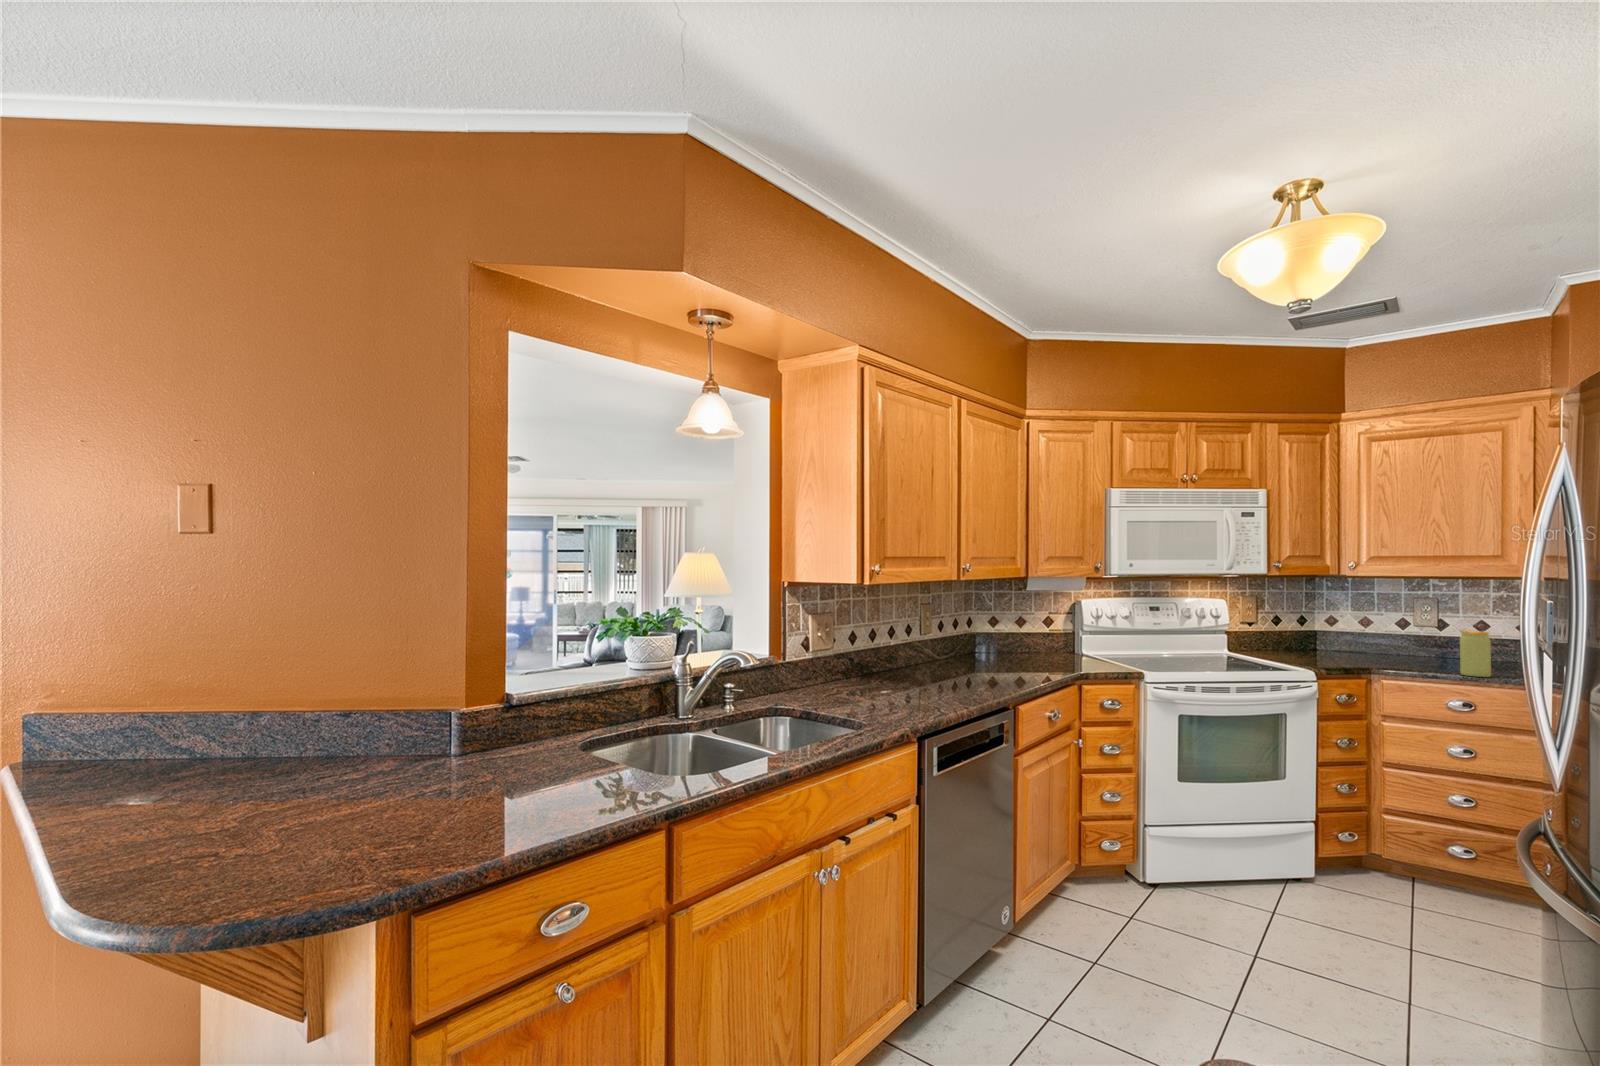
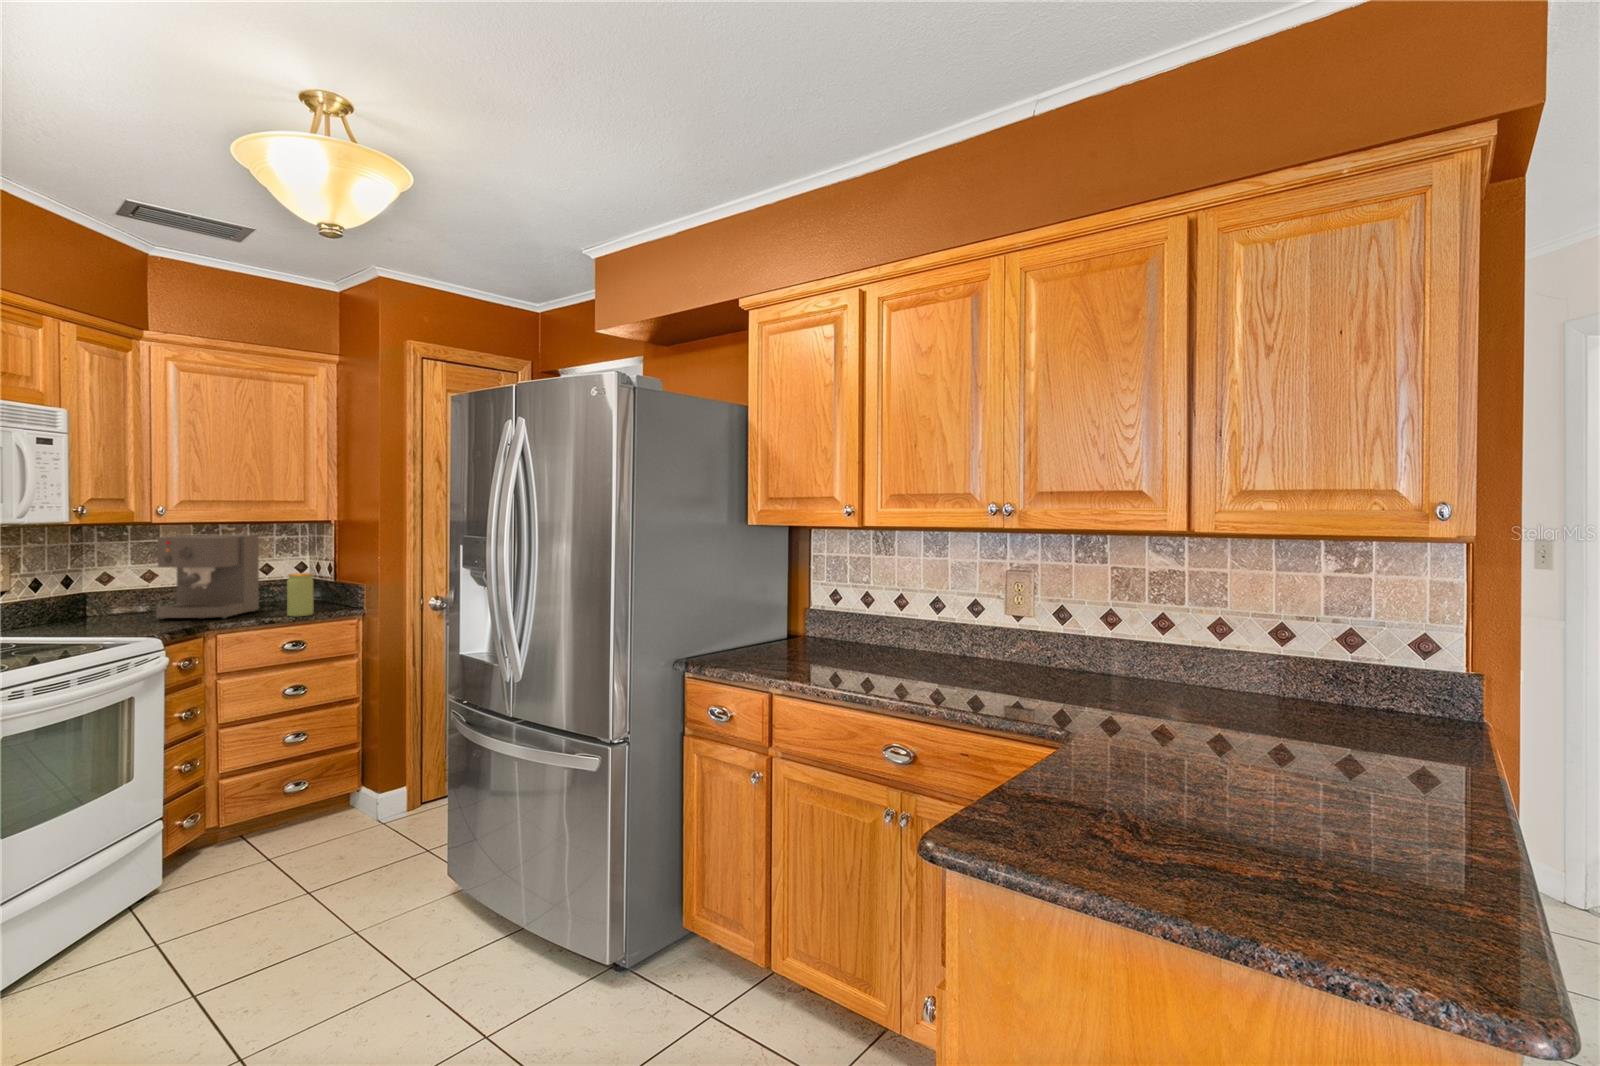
coffee maker: none [1355,587,1452,667] -> present [157,534,259,619]

